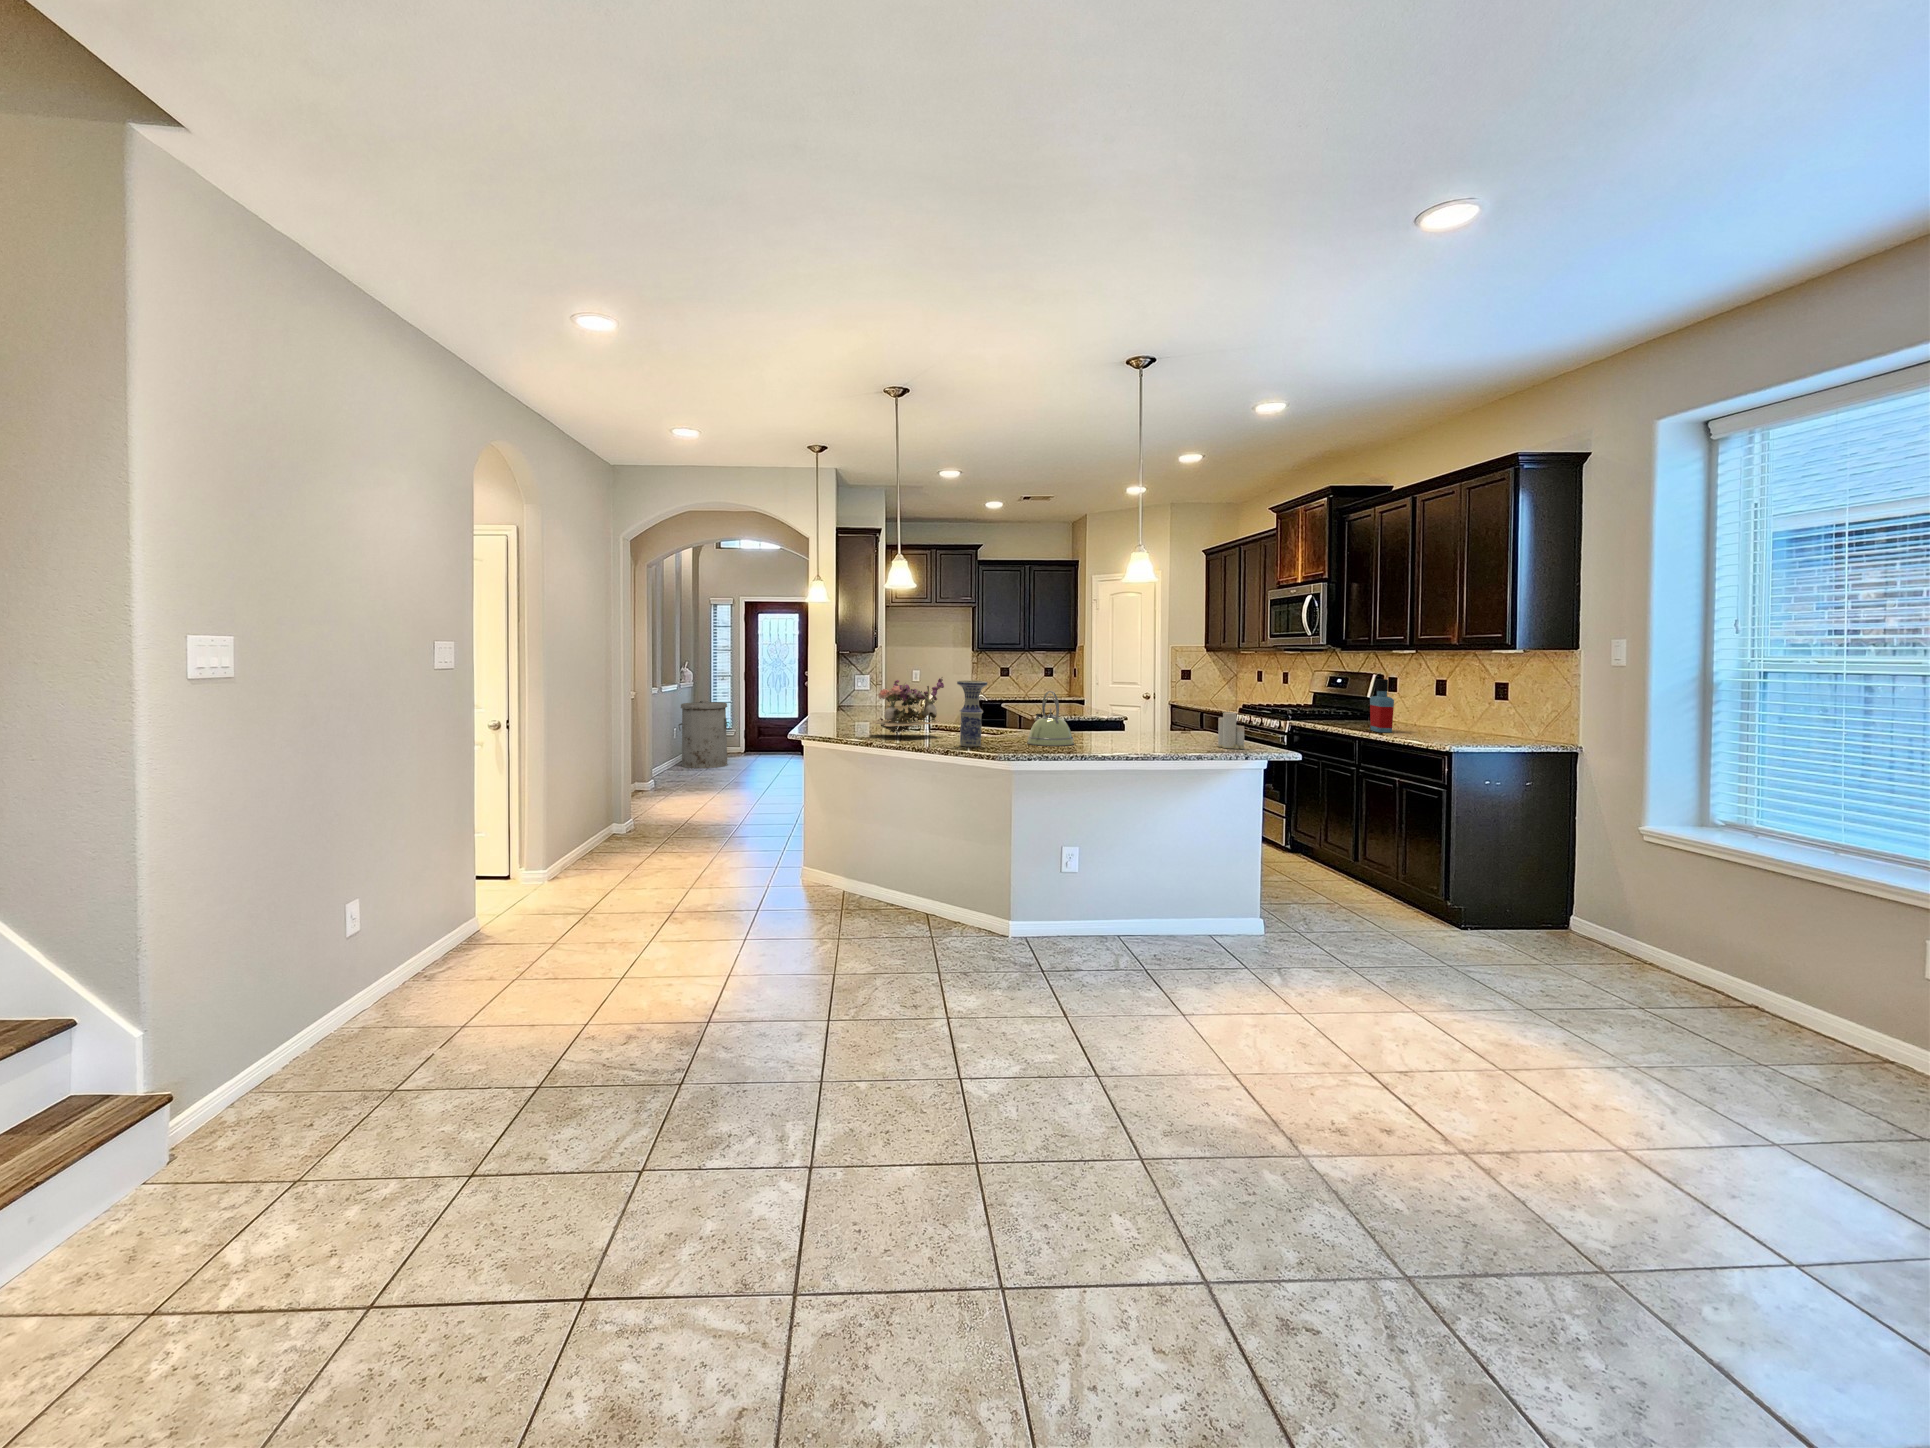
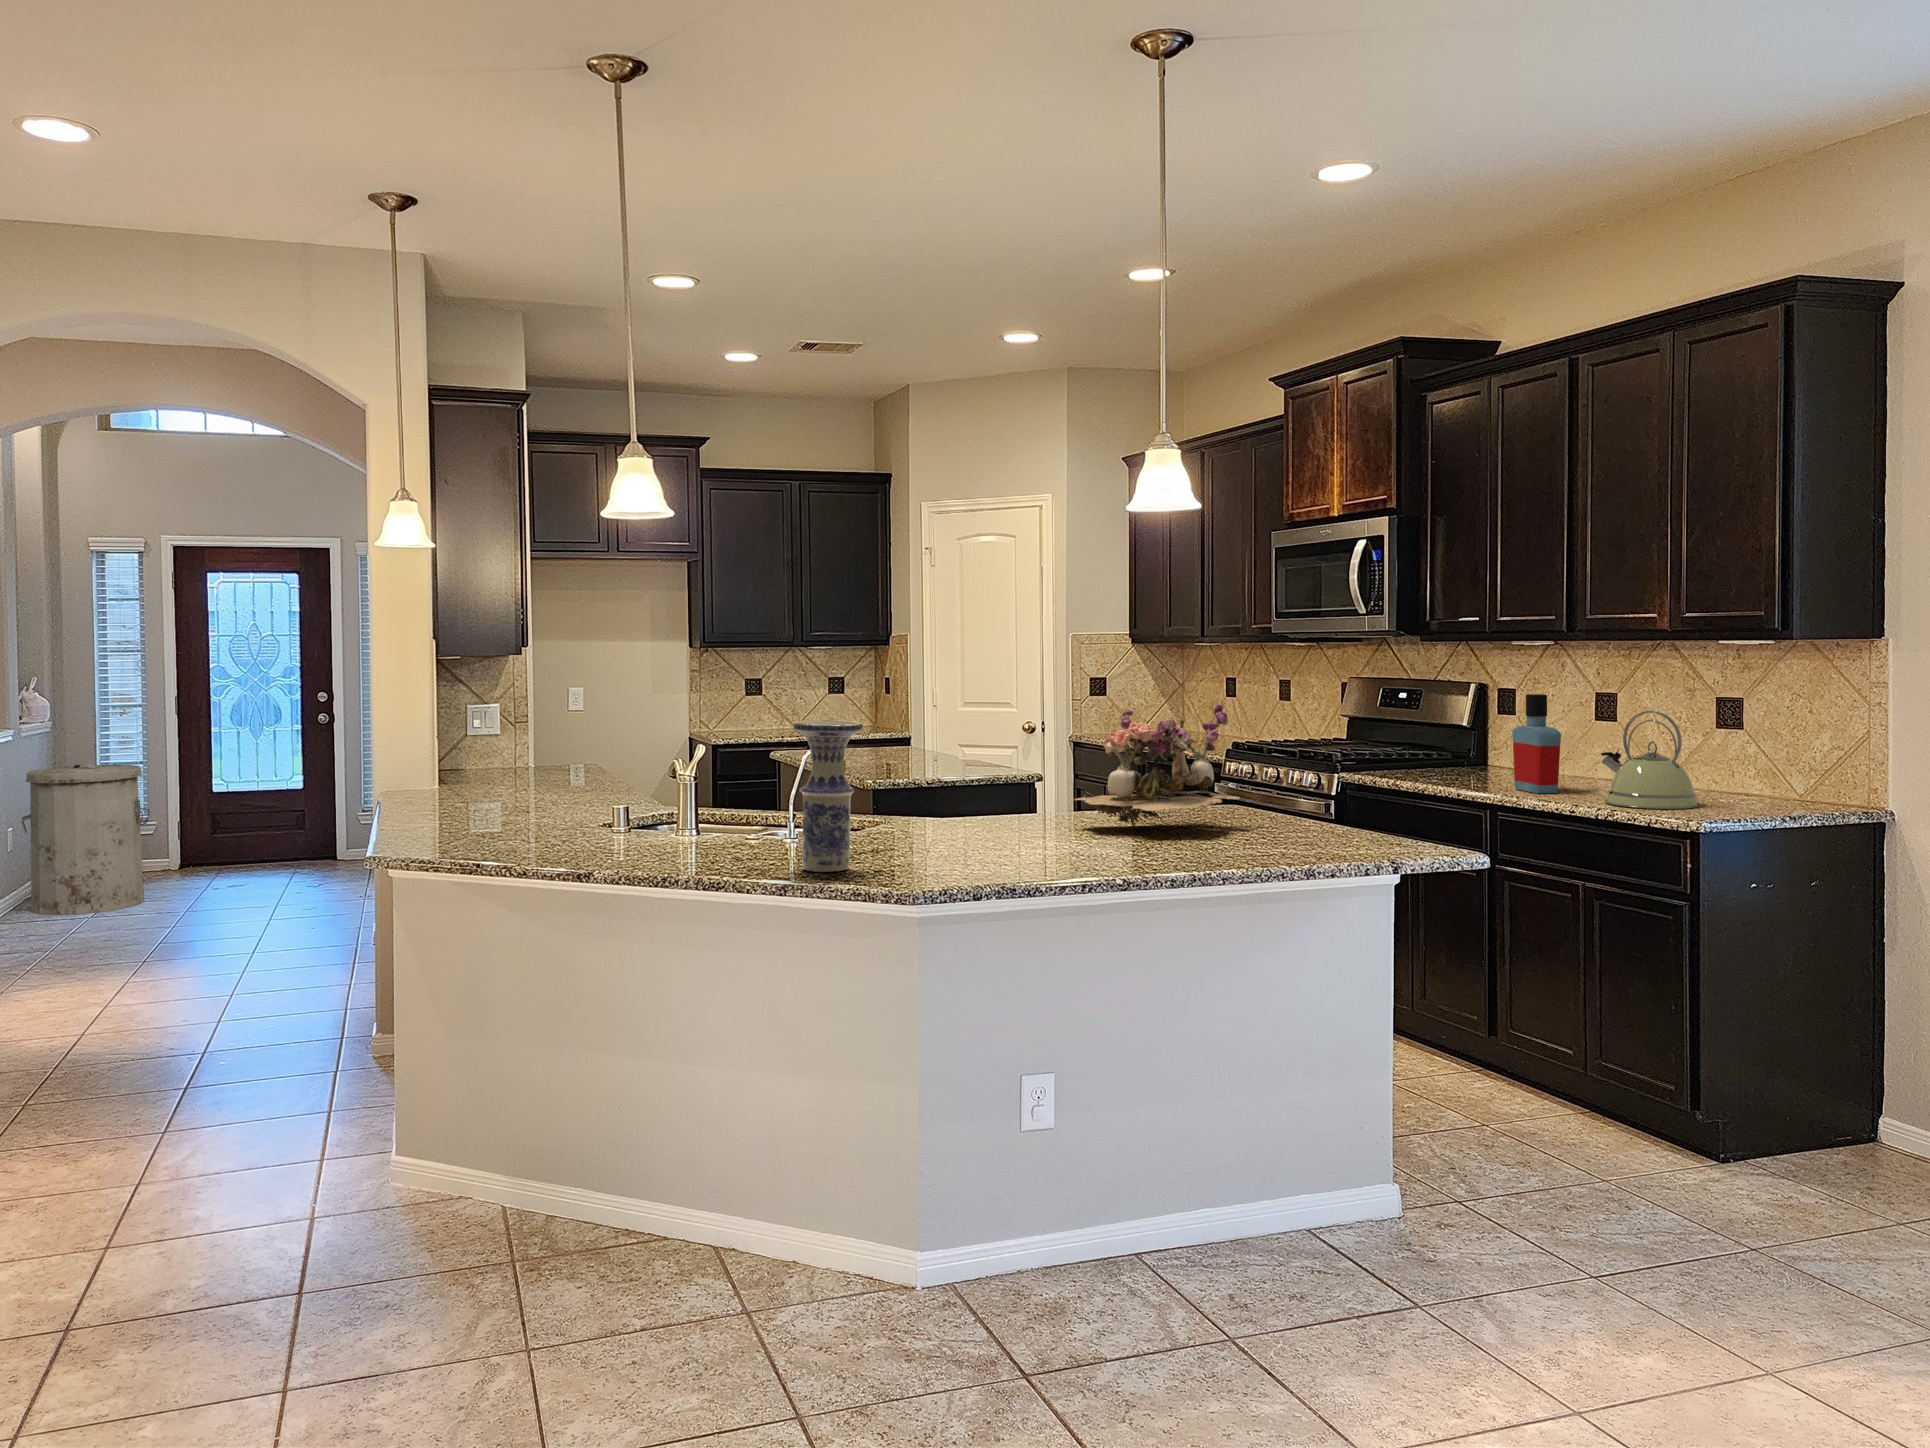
flower arrangement: present [872,677,944,735] -> present [1075,701,1240,827]
kettle: present [1027,691,1074,746] -> present [1601,711,1699,809]
candle: present [1218,712,1244,749] -> none [1321,764,1376,846]

